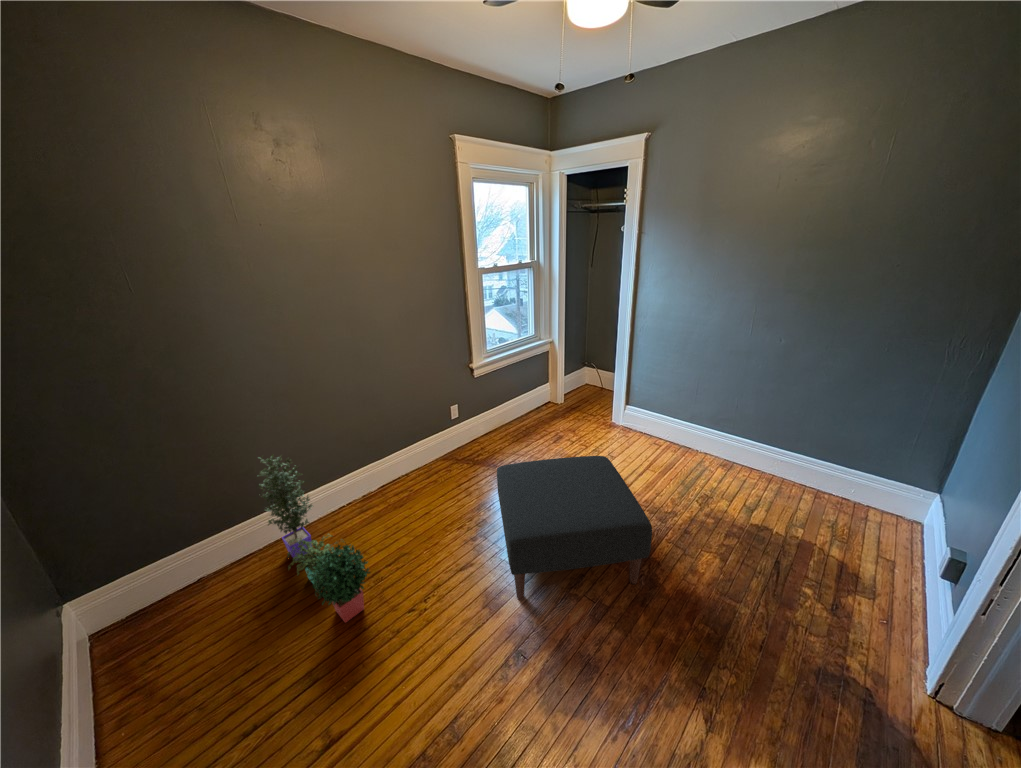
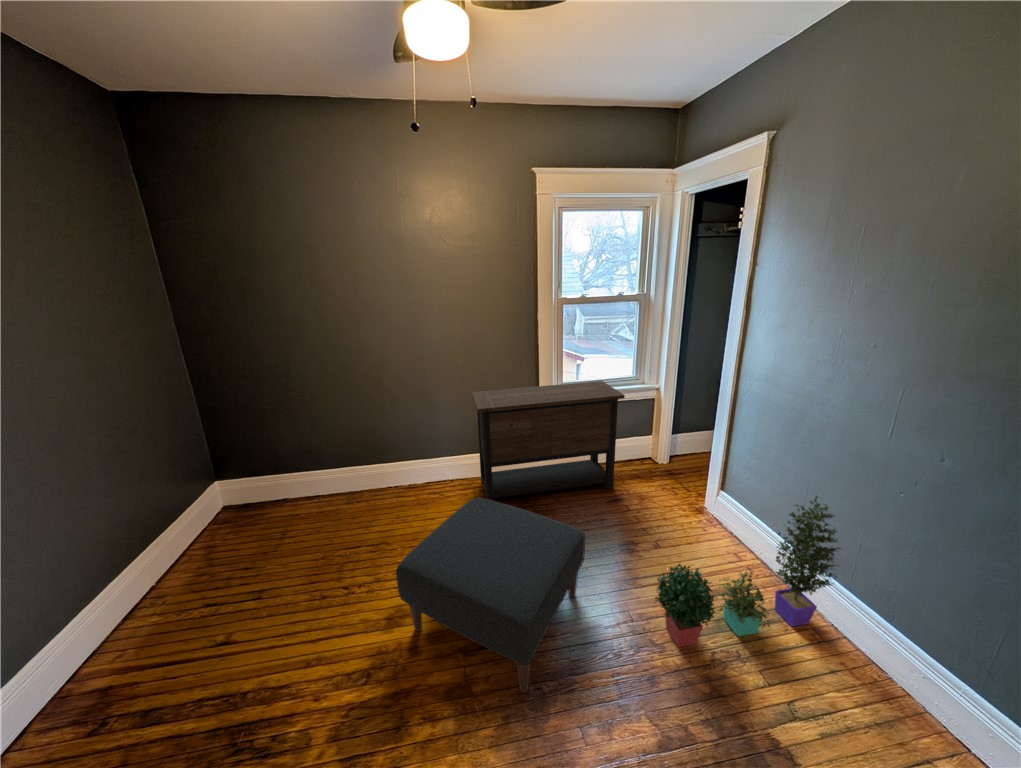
dresser: none [421,342,553,483] -> present [472,381,625,501]
potted plant: present [258,455,370,622] -> present [655,496,841,647]

